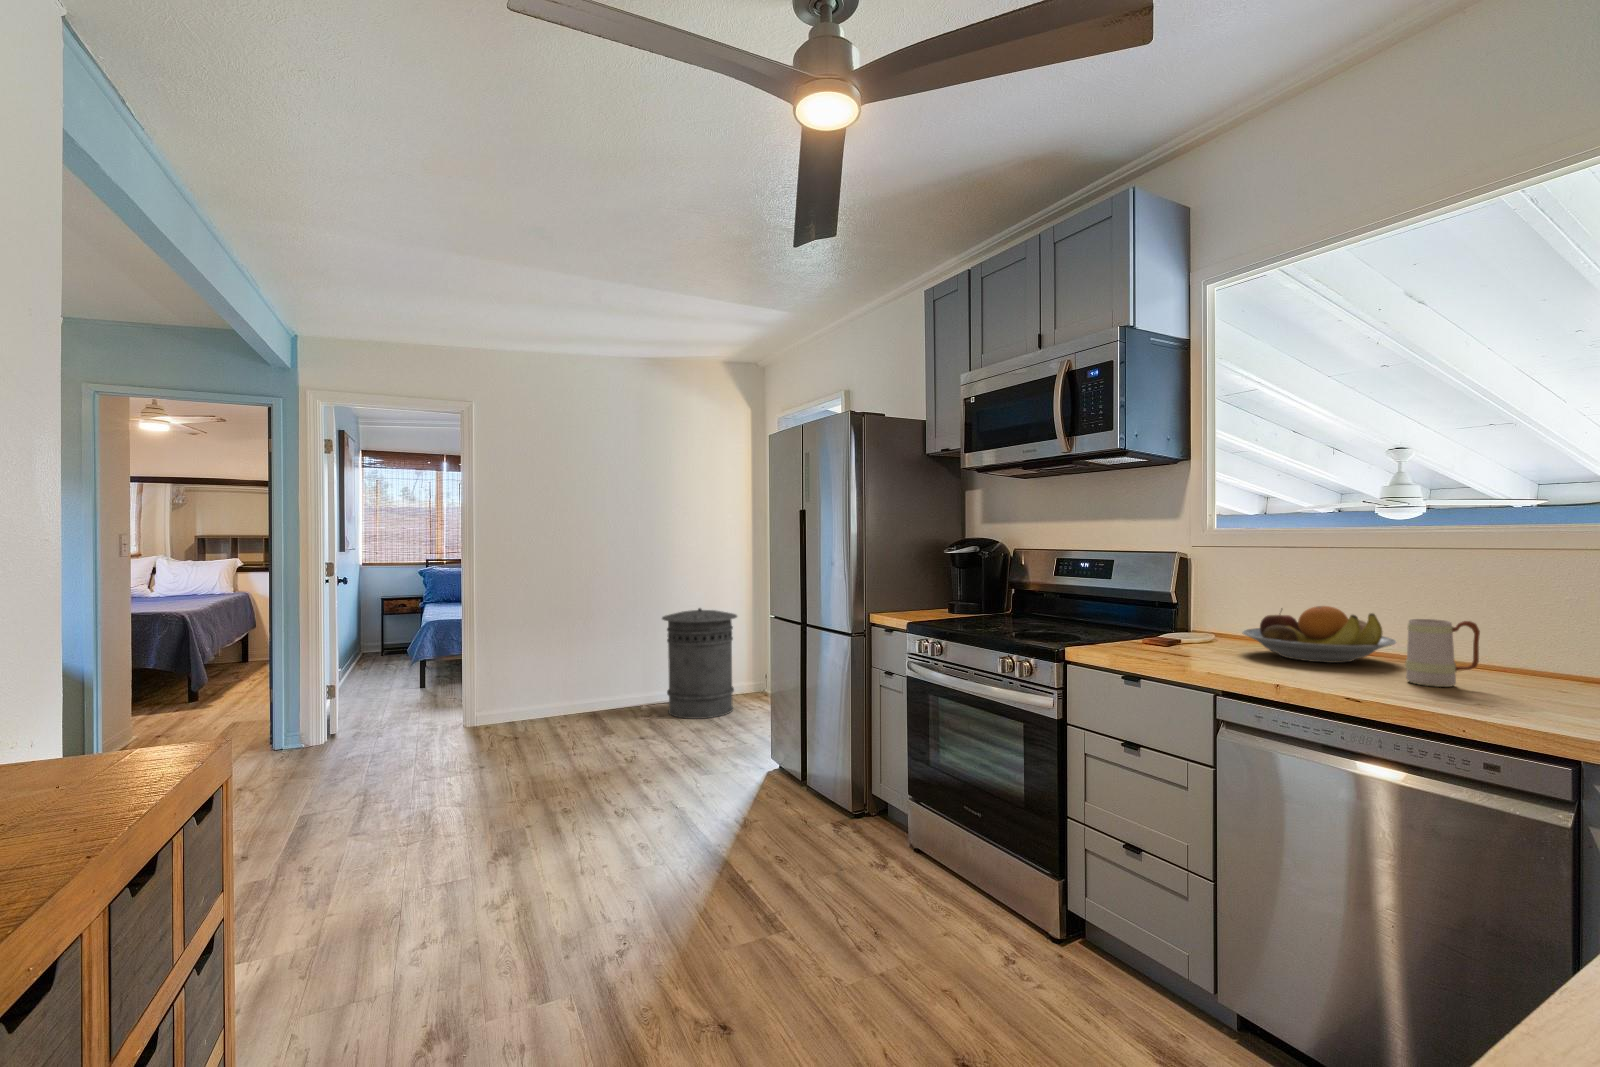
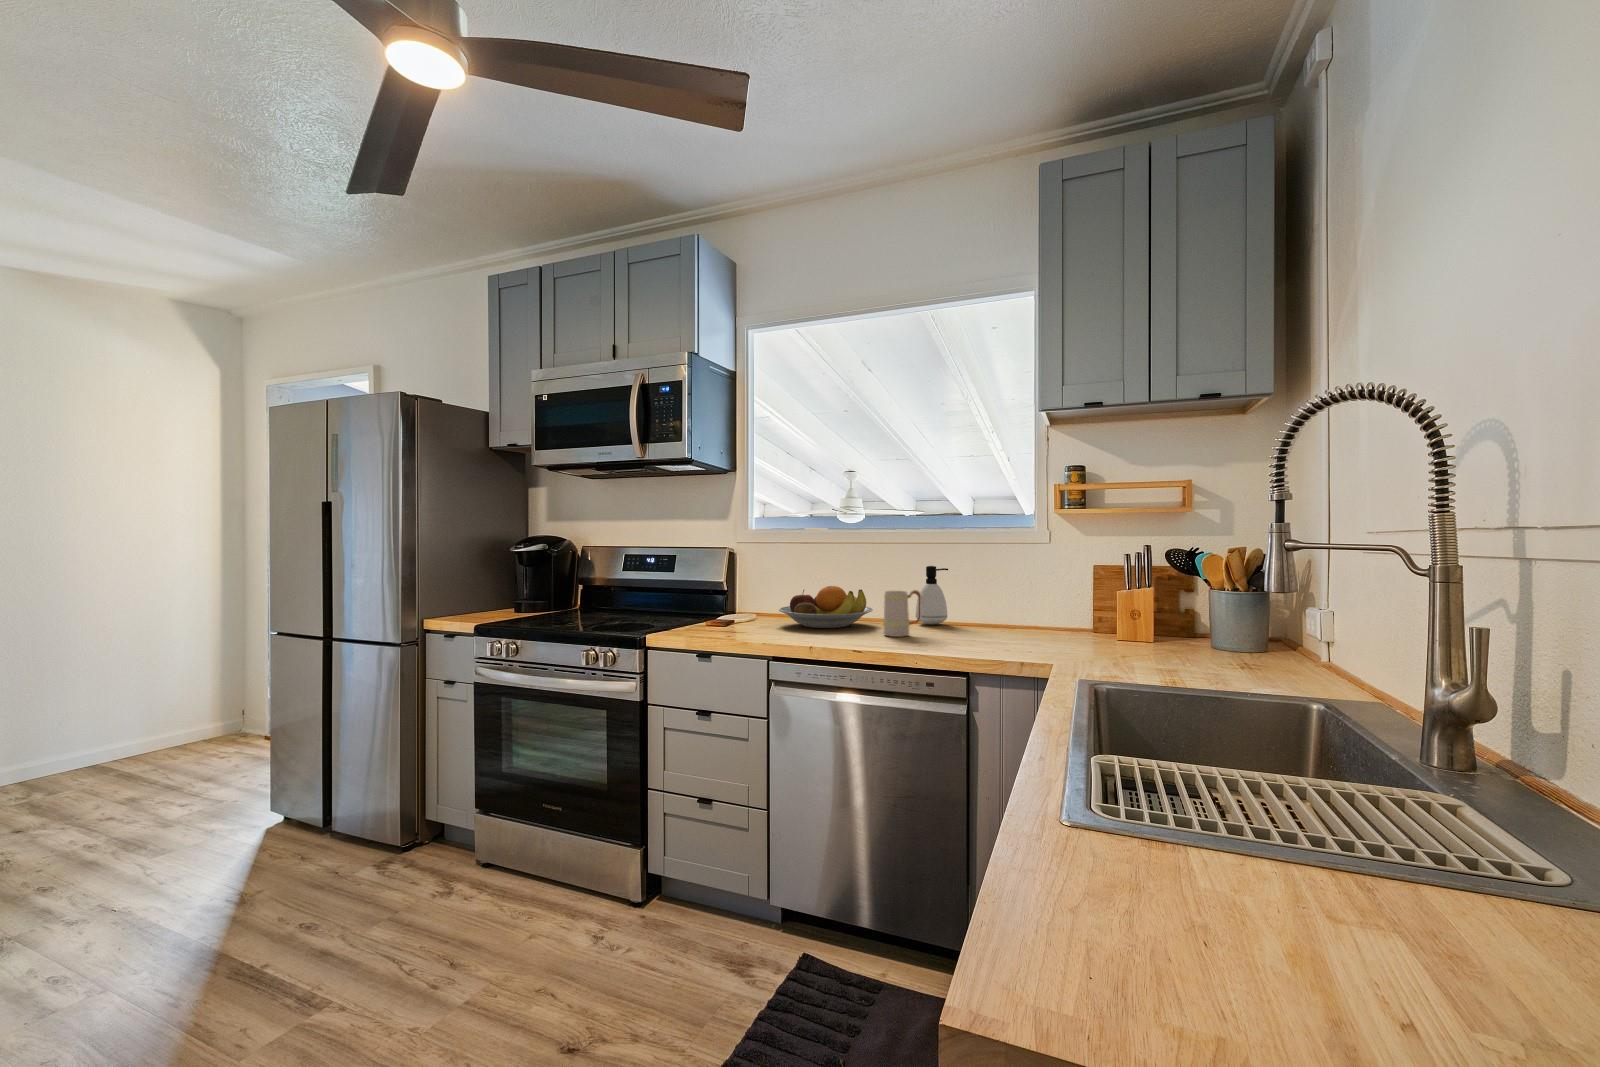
soap dispenser: none [1481,584,1549,673] -> present [916,566,948,624]
trash can: present [662,608,737,719] -> none [60,633,202,788]

